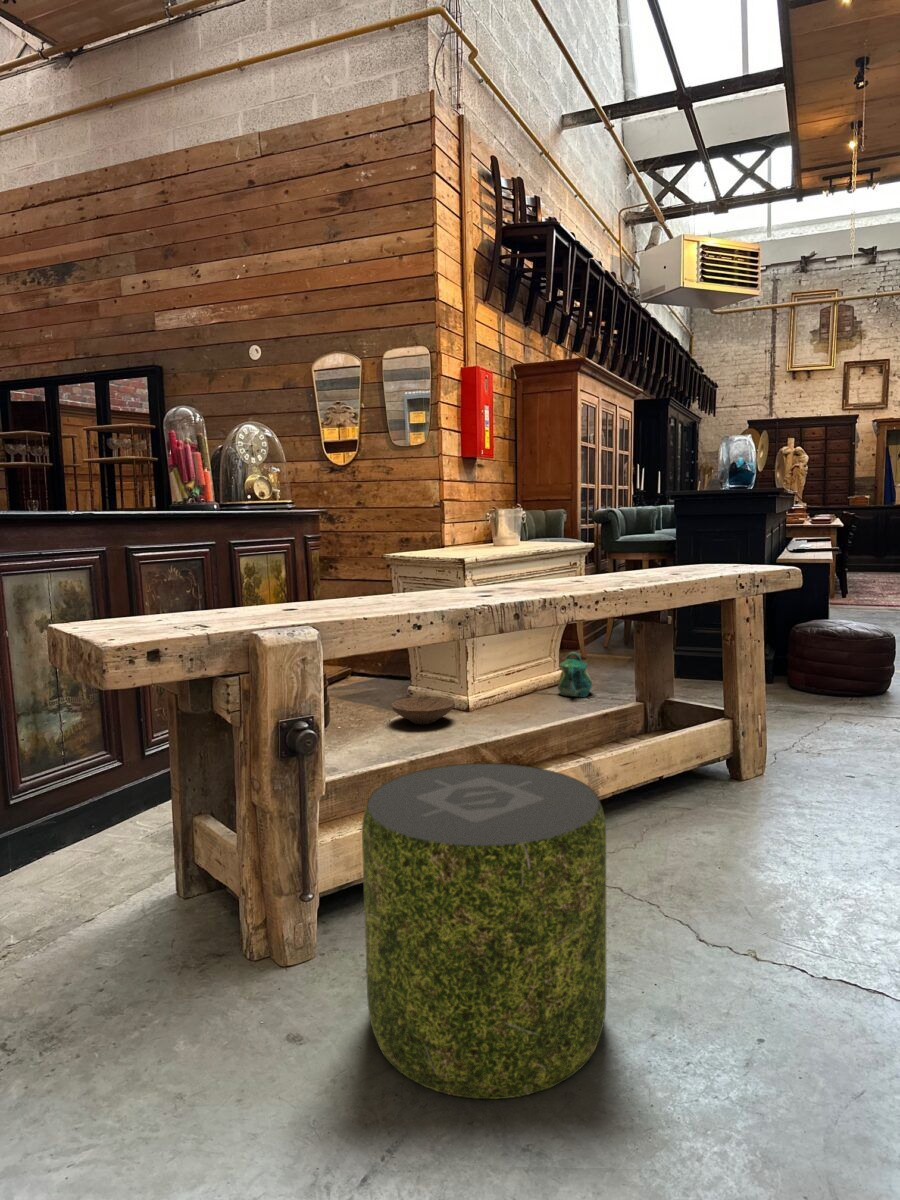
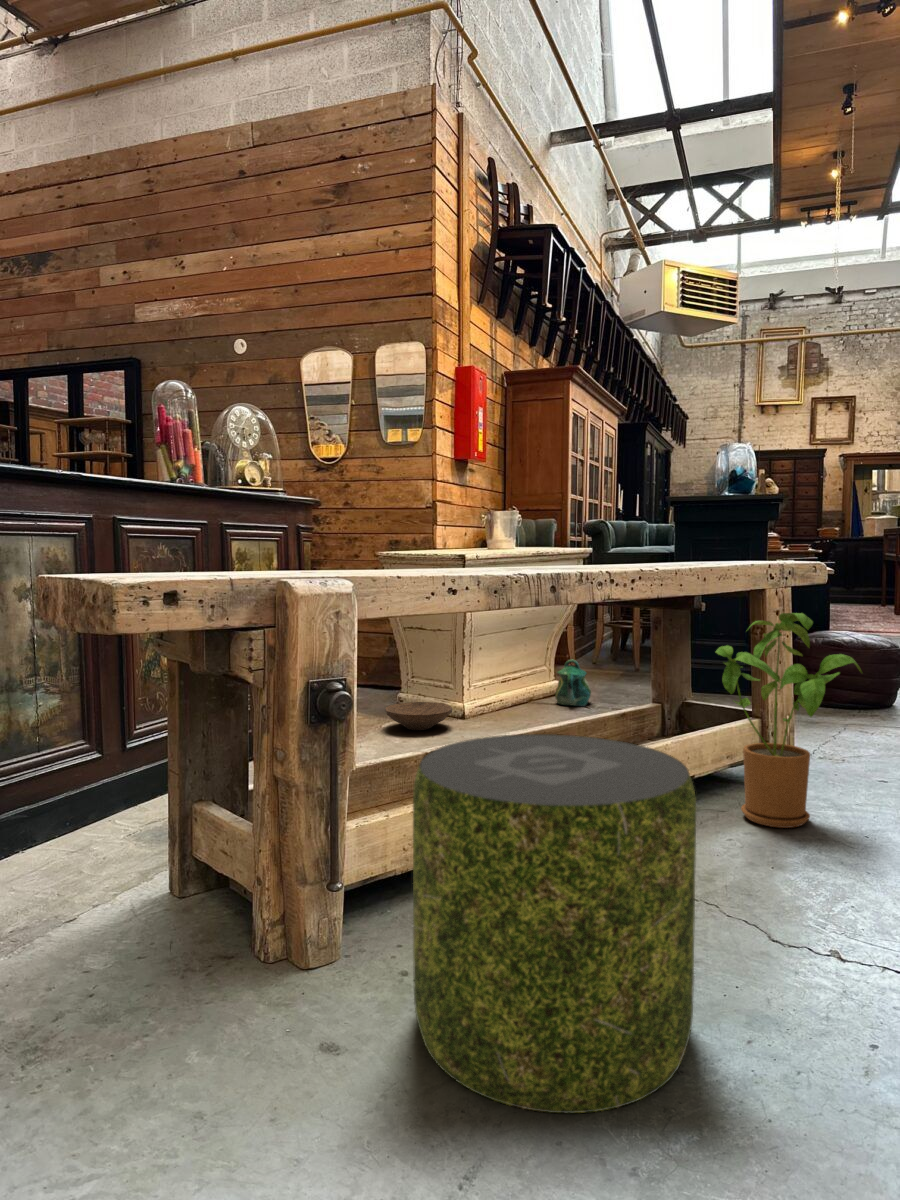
house plant: none [682,626,820,828] -> present [716,613,861,828]

